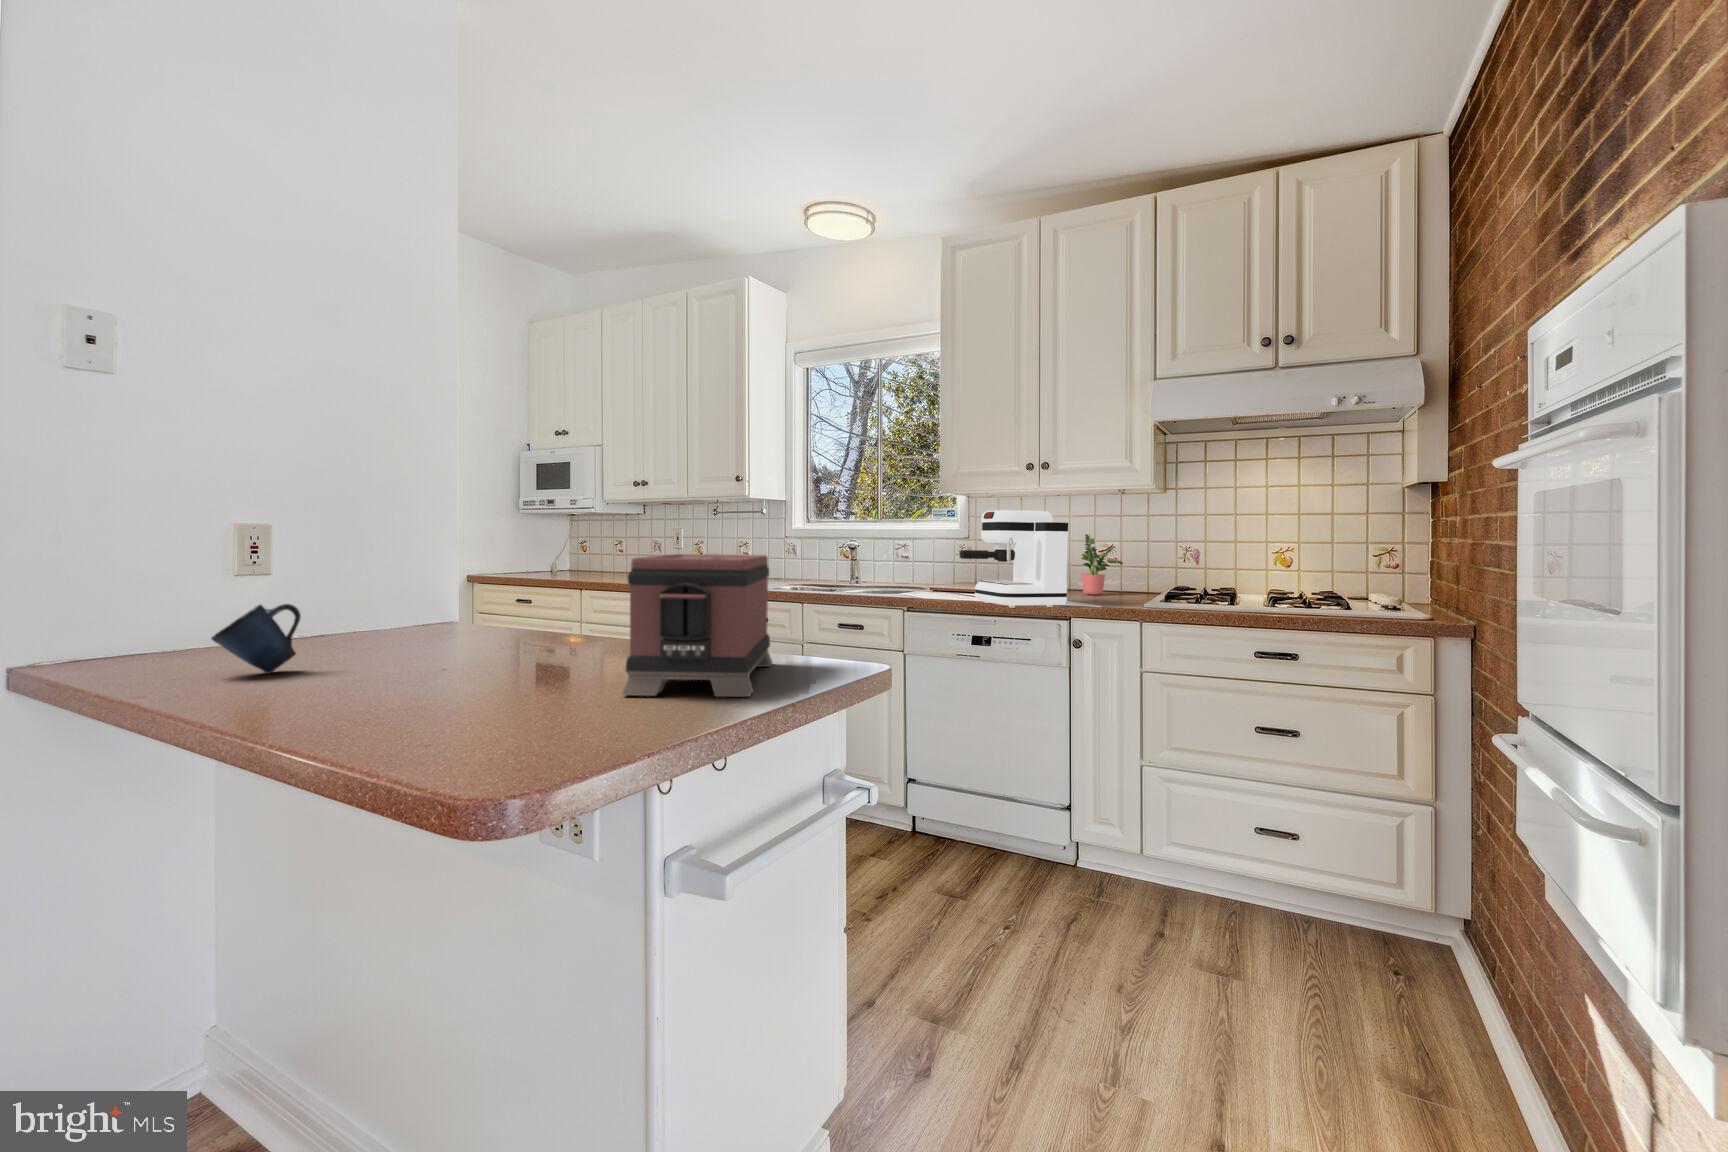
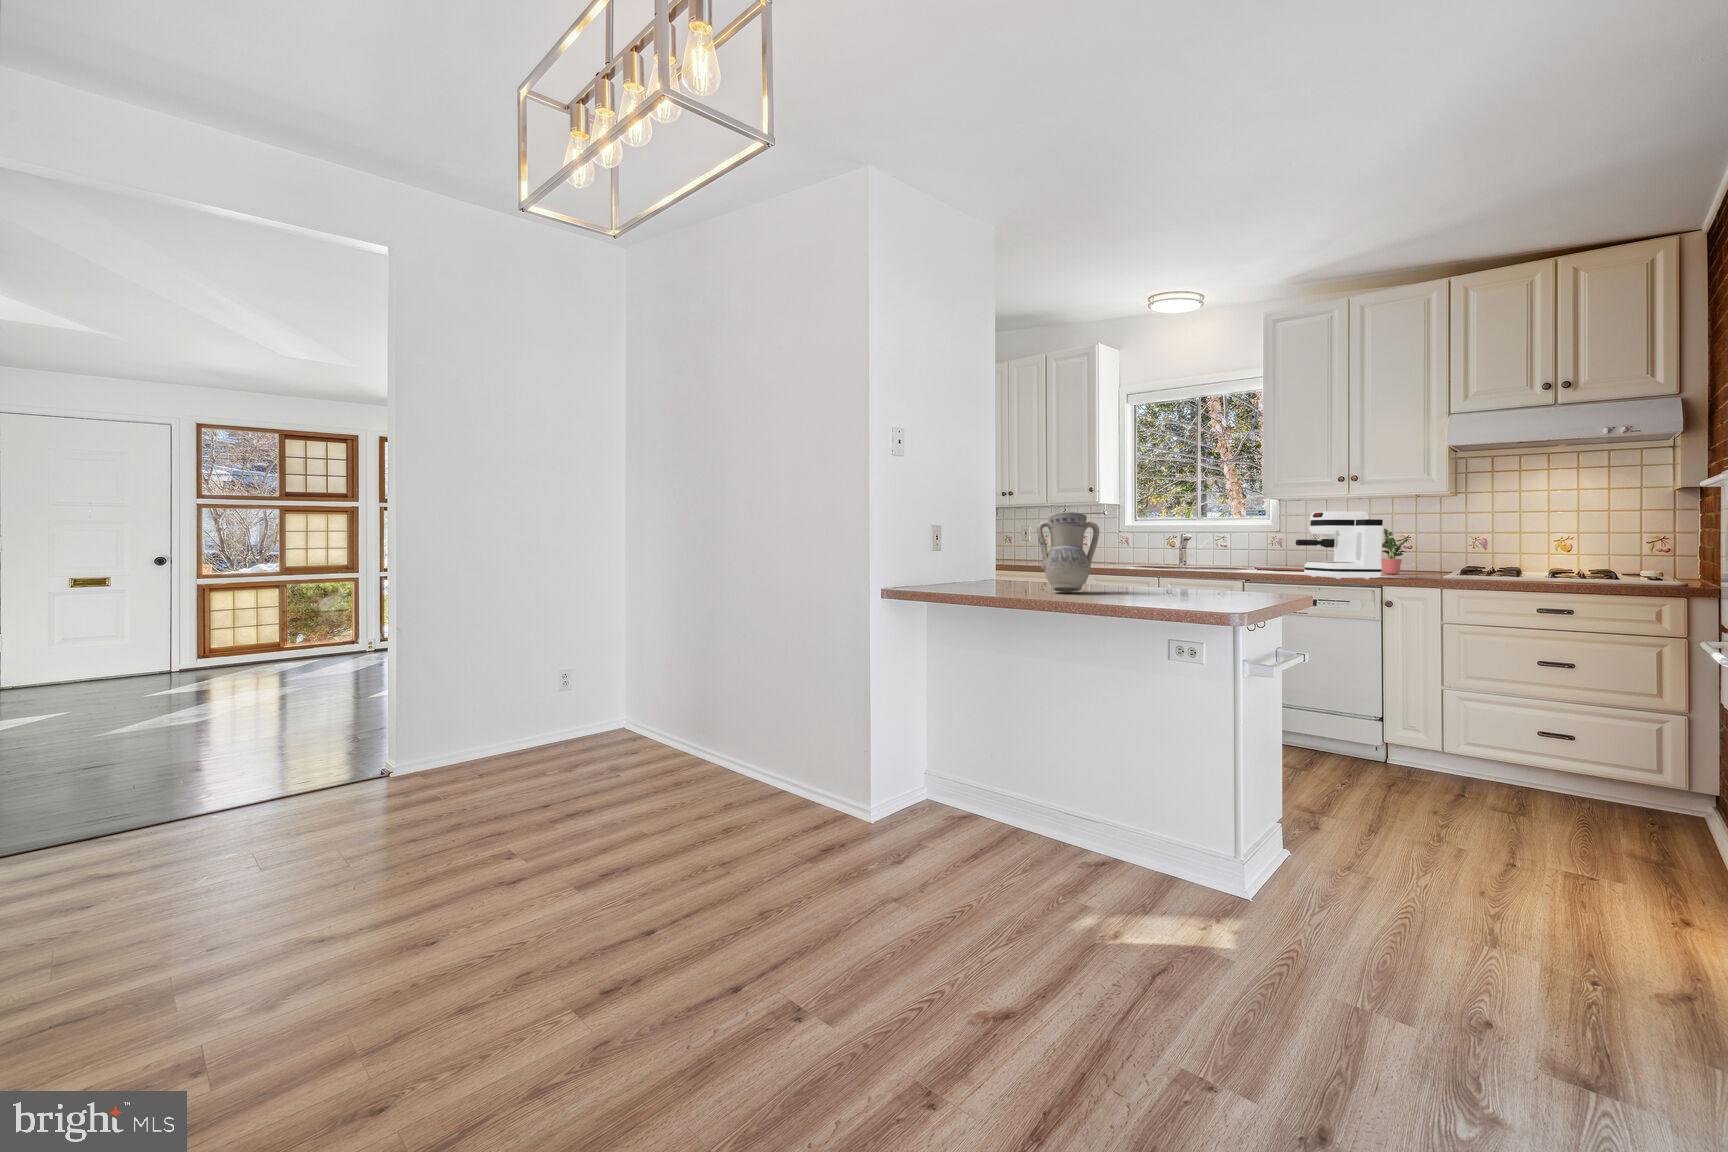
vase: none [374,501,507,663] -> present [1037,512,1099,592]
toaster: present [622,554,772,697] -> none [1187,537,1268,601]
mug: present [211,604,301,673] -> none [980,561,1013,593]

